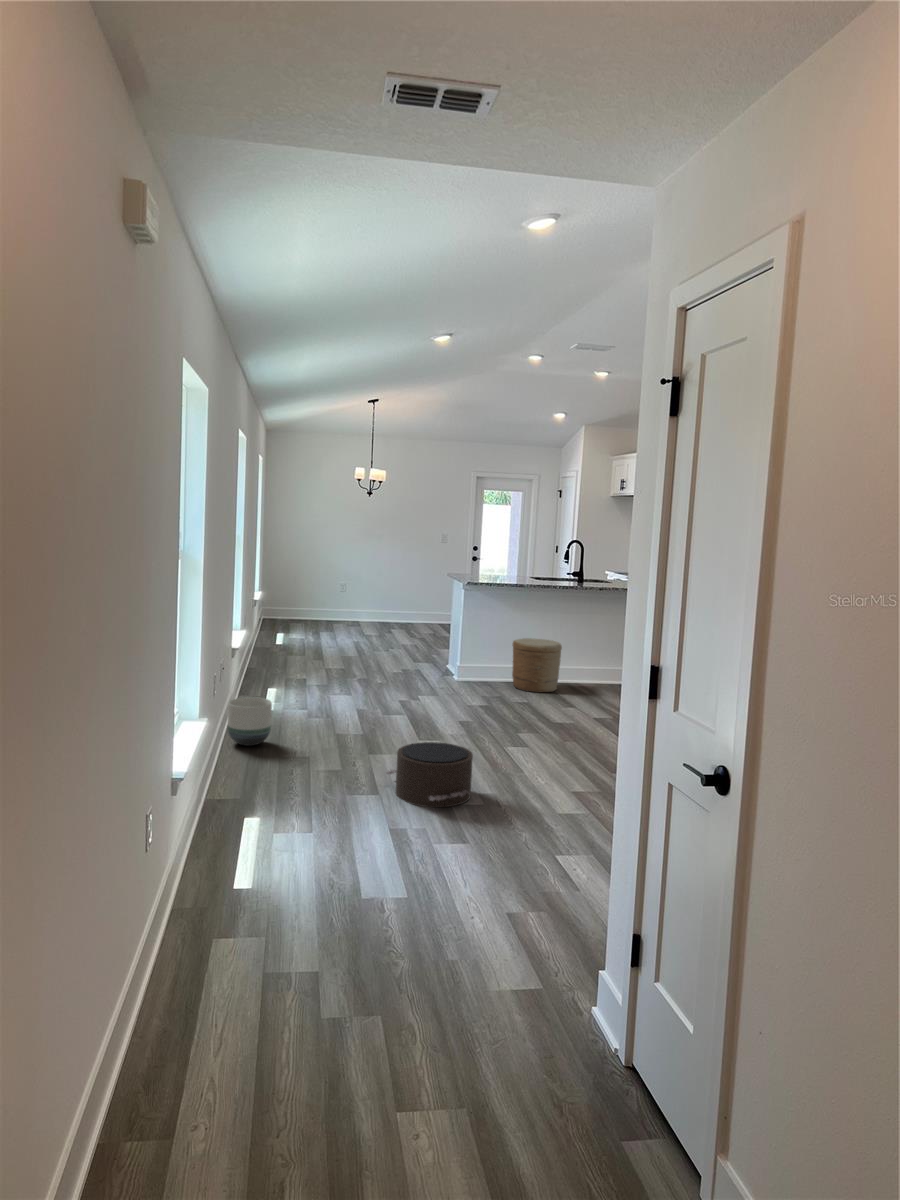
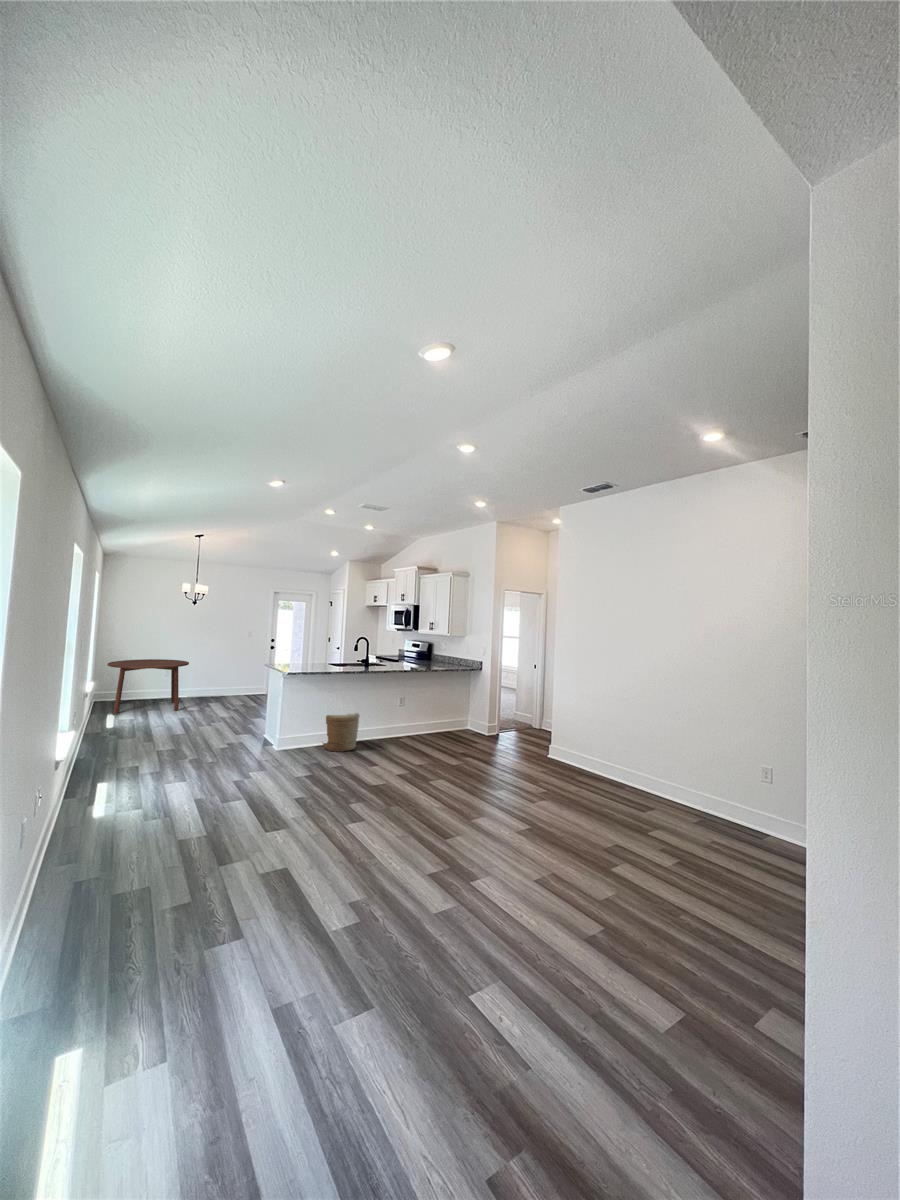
dining table: none [277,569,365,634] -> present [107,659,189,714]
planter: present [228,697,272,746] -> none [39,825,102,890]
pouf: present [386,742,473,807] -> none [248,851,349,943]

